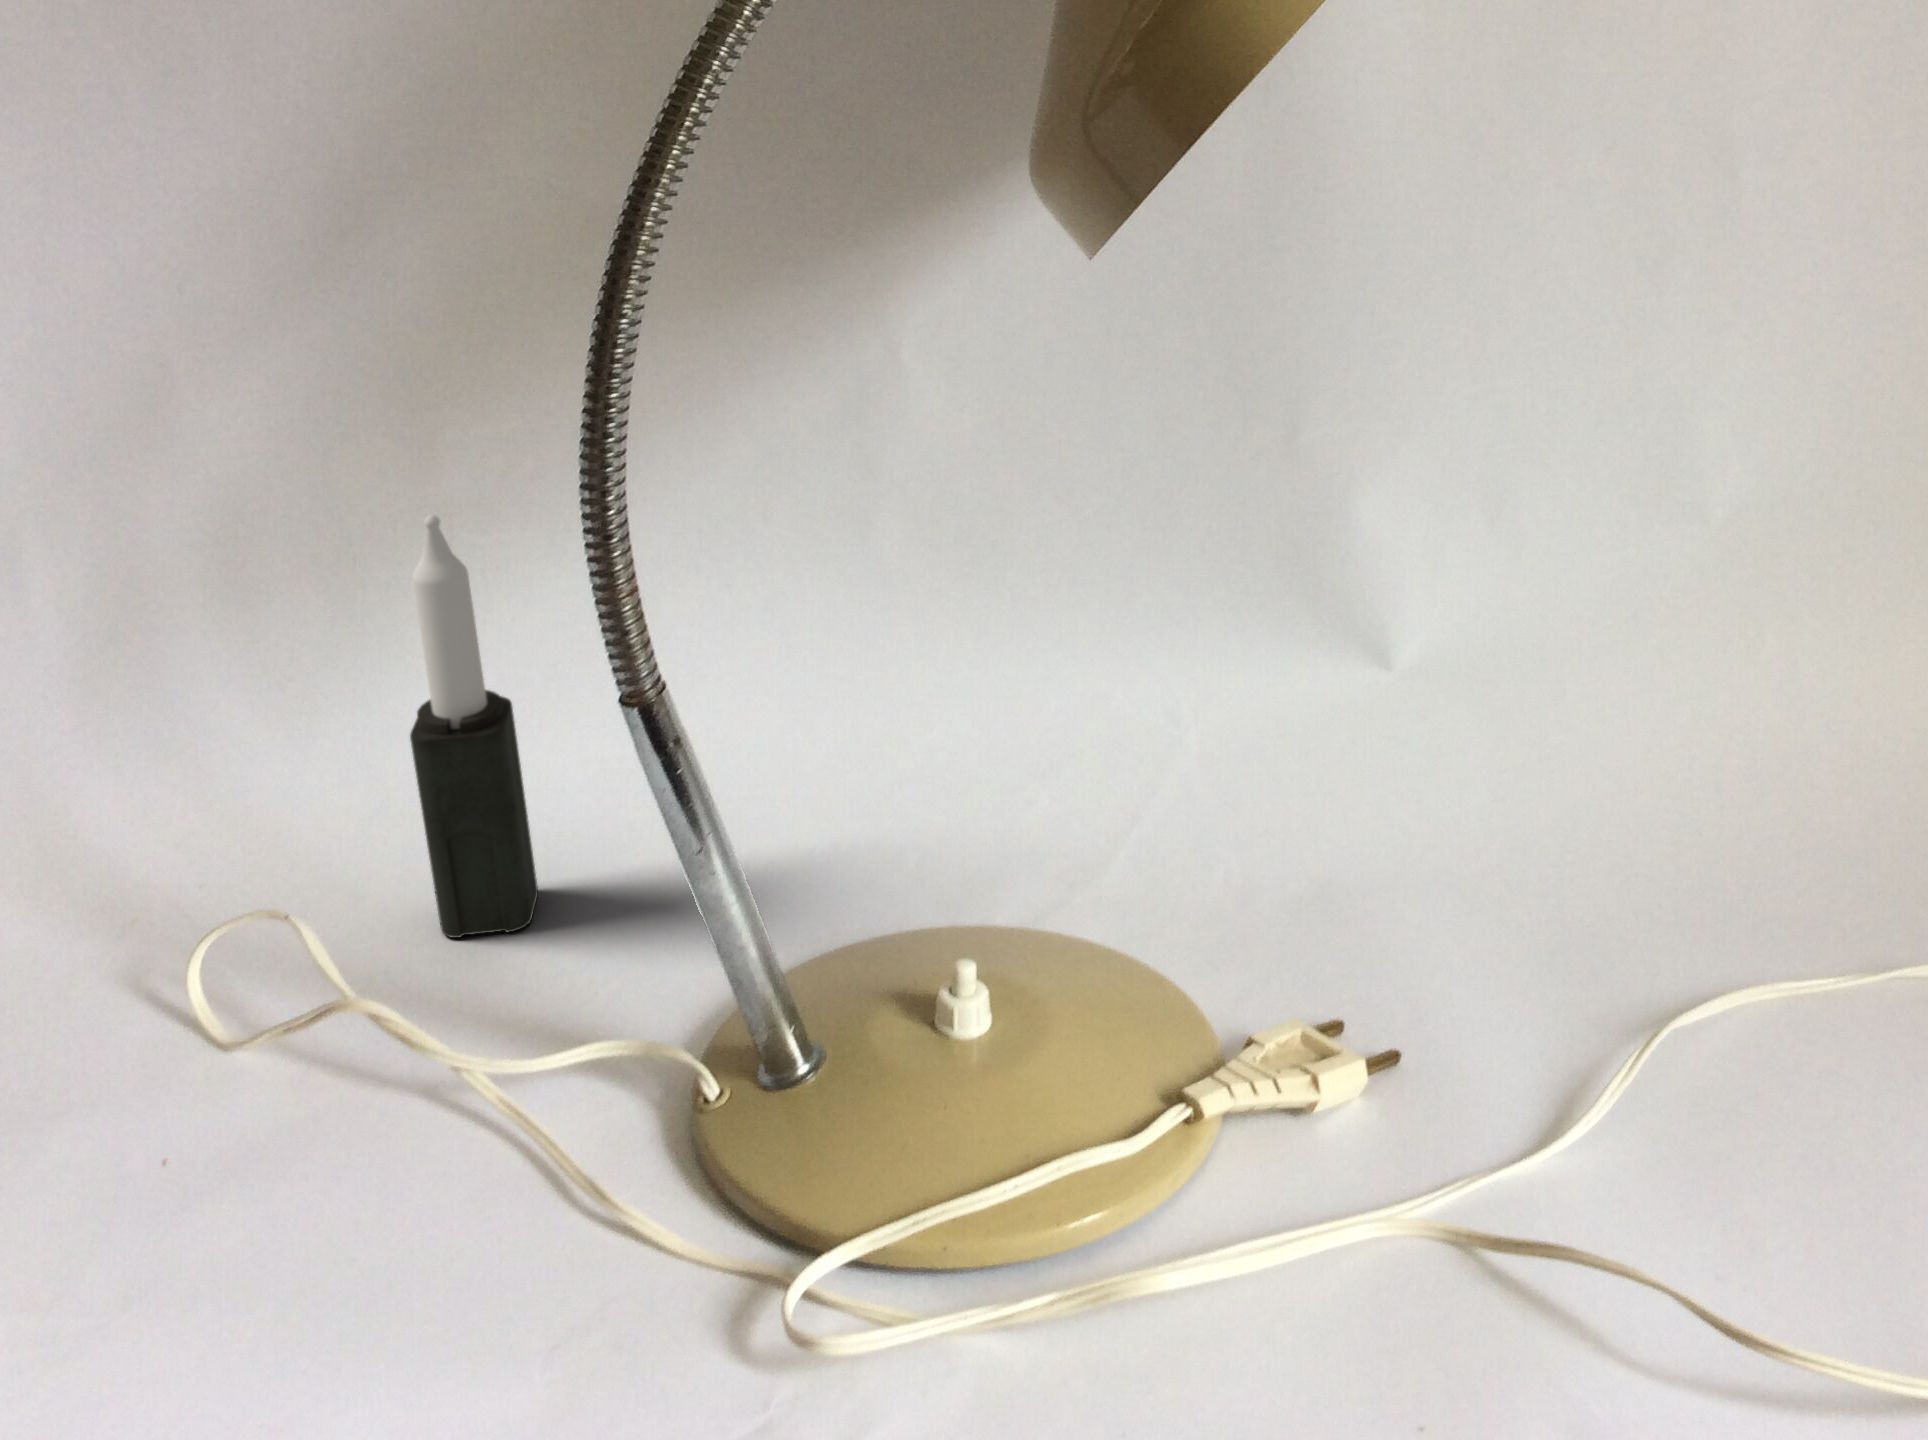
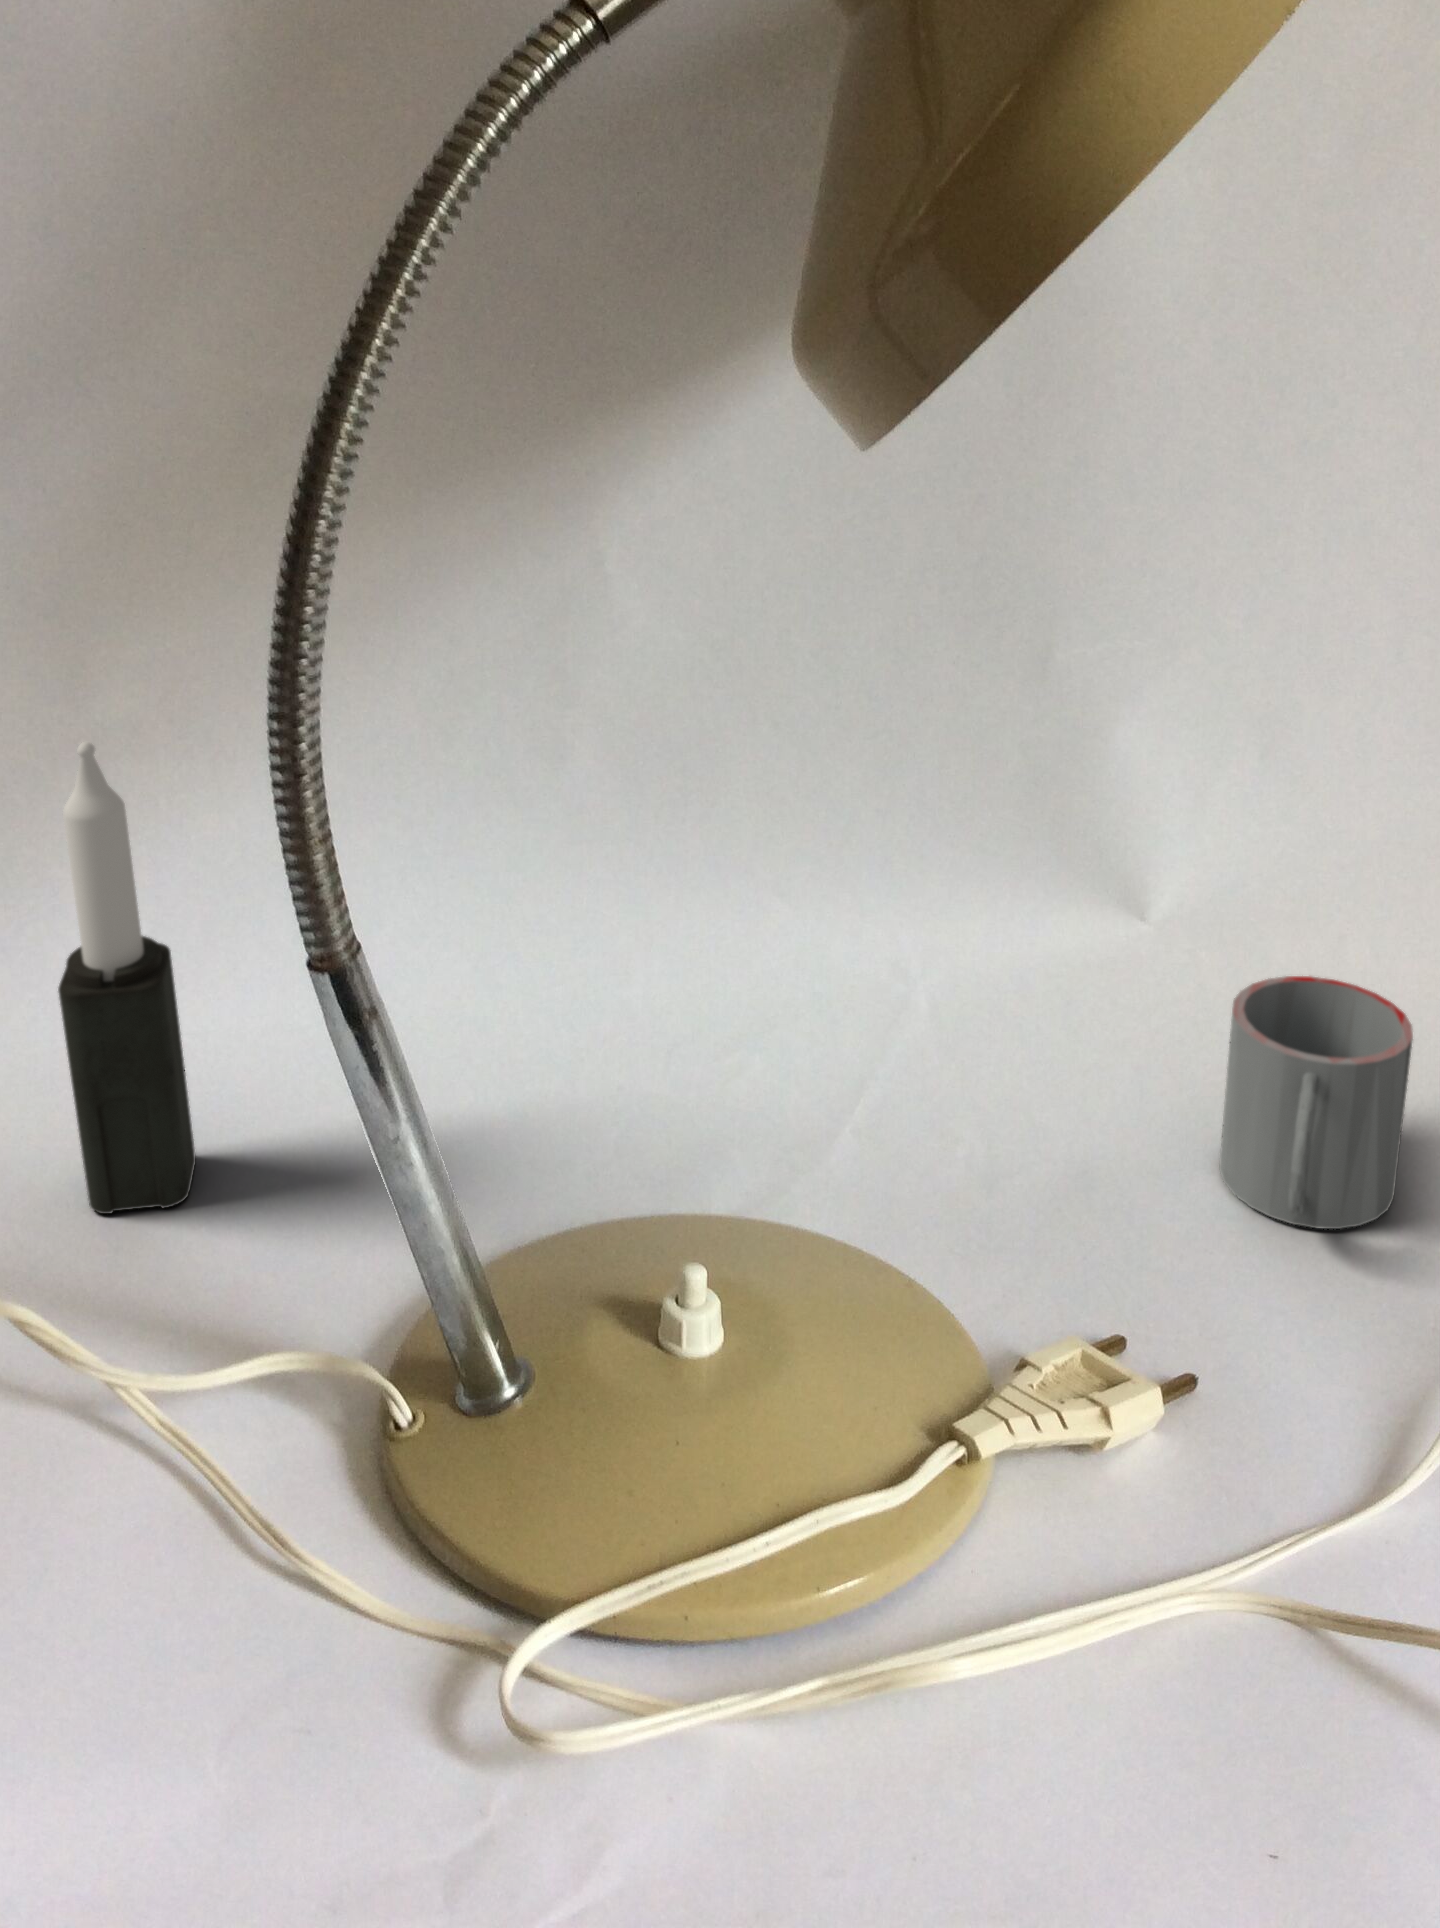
mug: none [1447,718,1608,935] -> present [1219,976,1413,1229]

